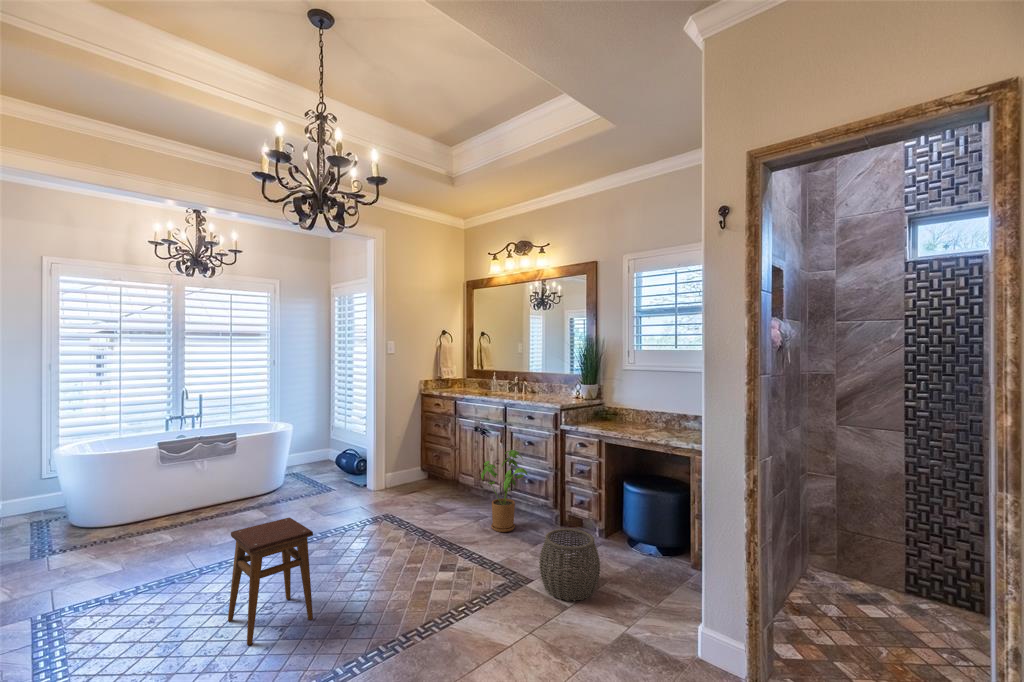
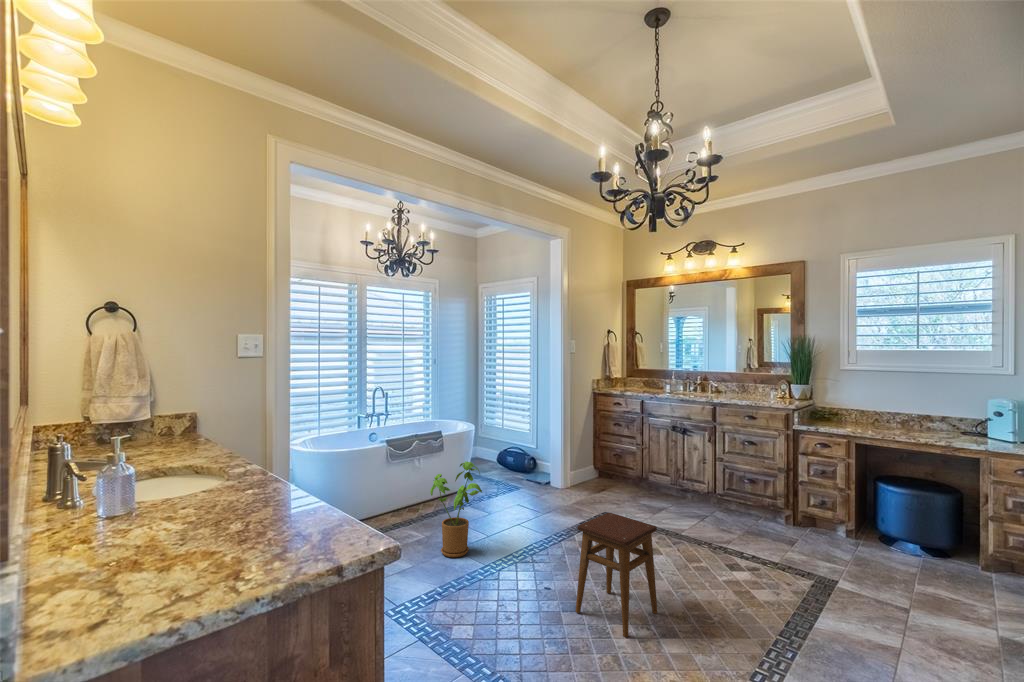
house plant: present [481,450,528,532] -> present [430,461,482,557]
woven basket: present [539,528,600,601] -> none [844,529,921,602]

